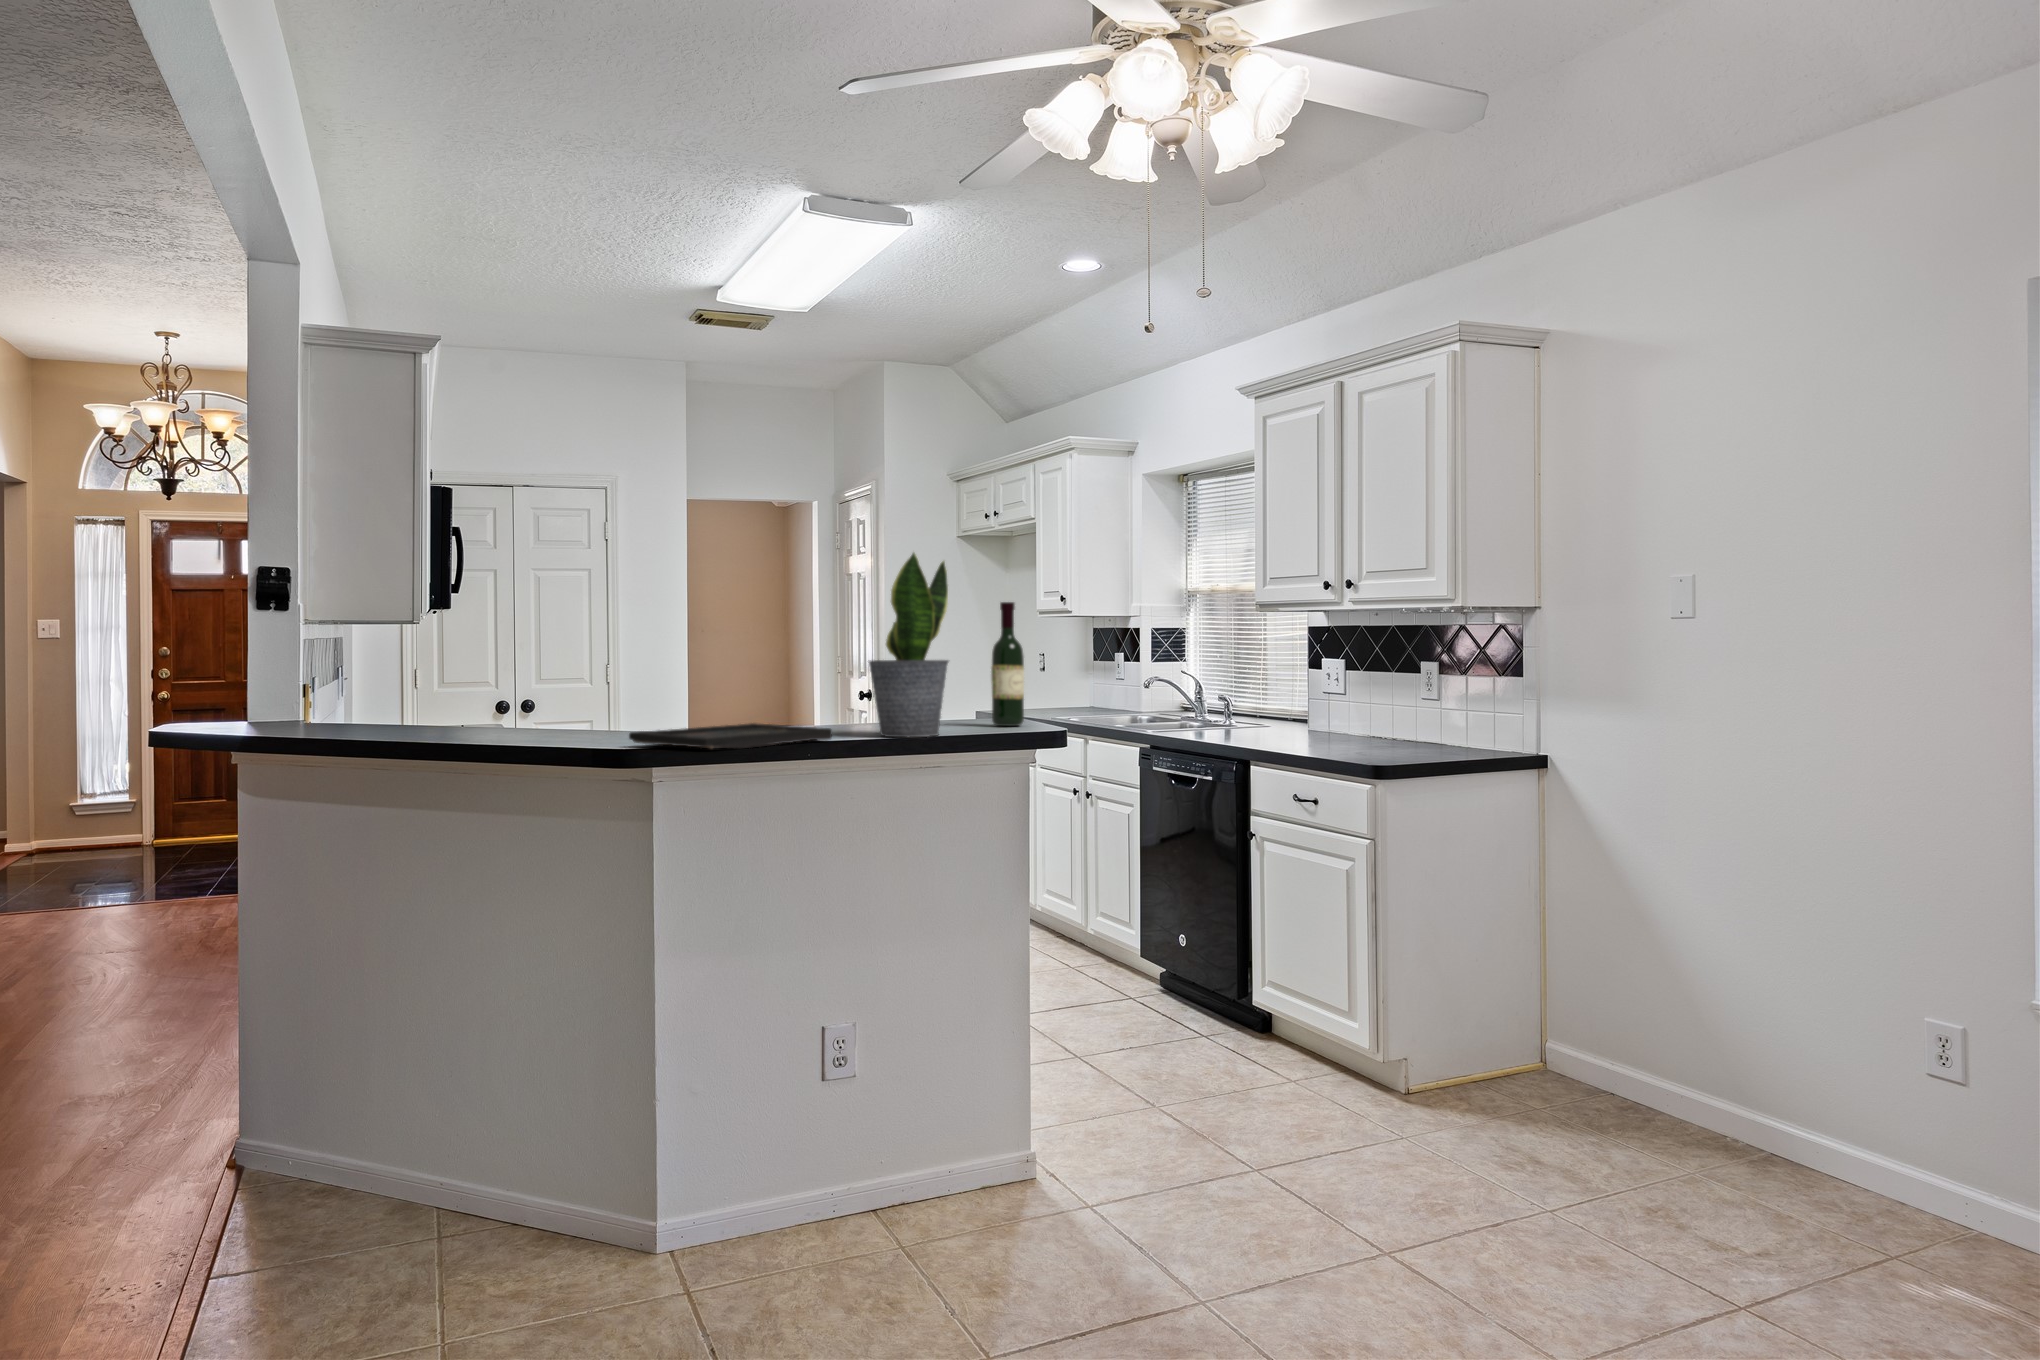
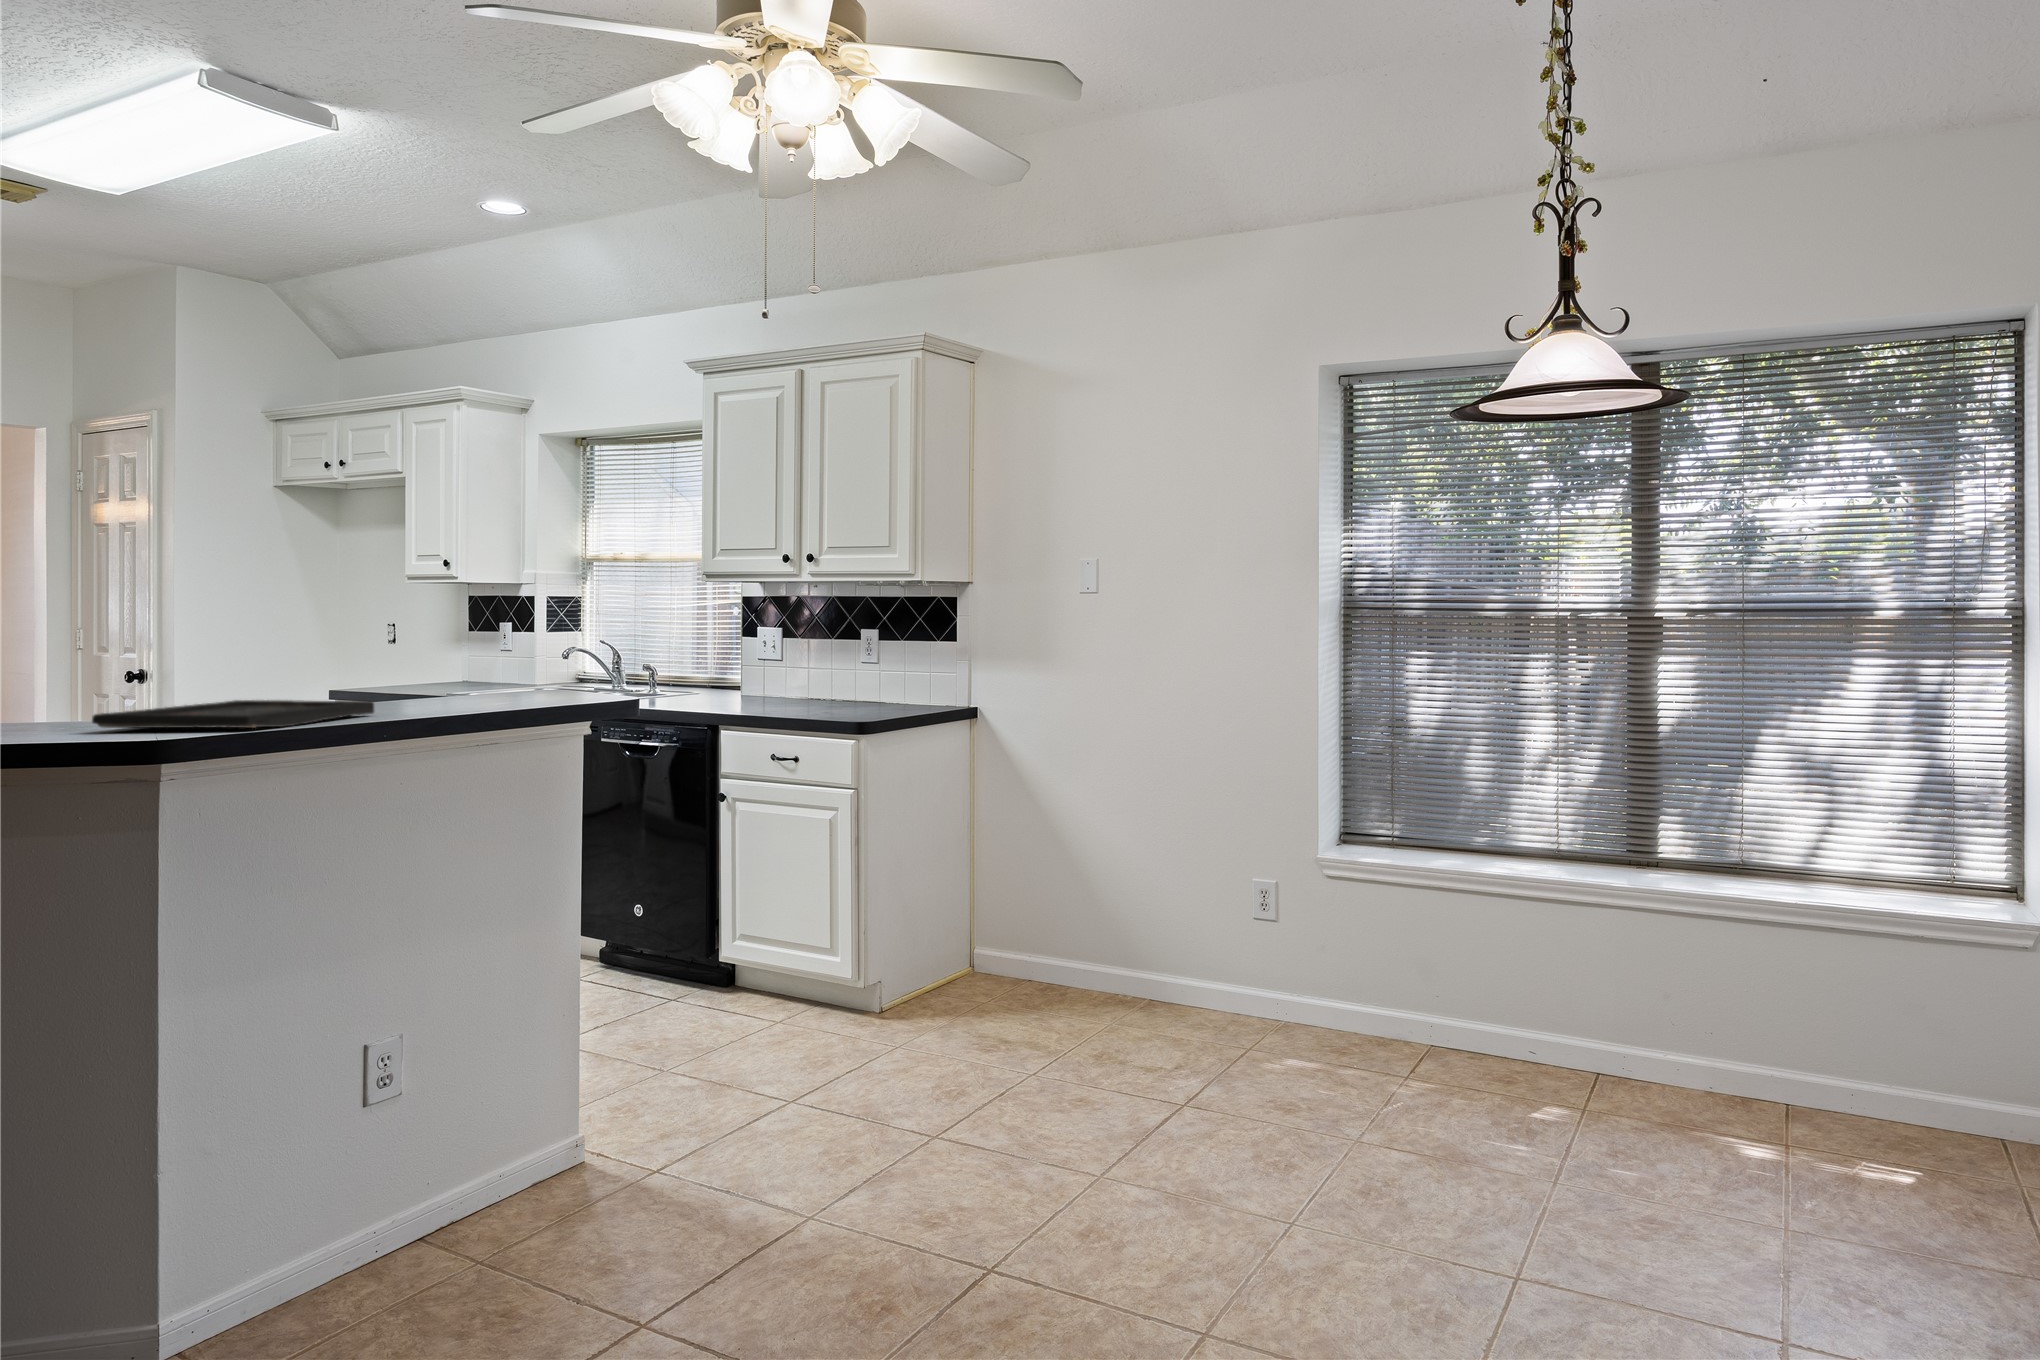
potted plant: present [869,553,949,737] -> none [401,502,504,709]
wine bottle: present [991,602,1024,726] -> none [515,563,552,696]

